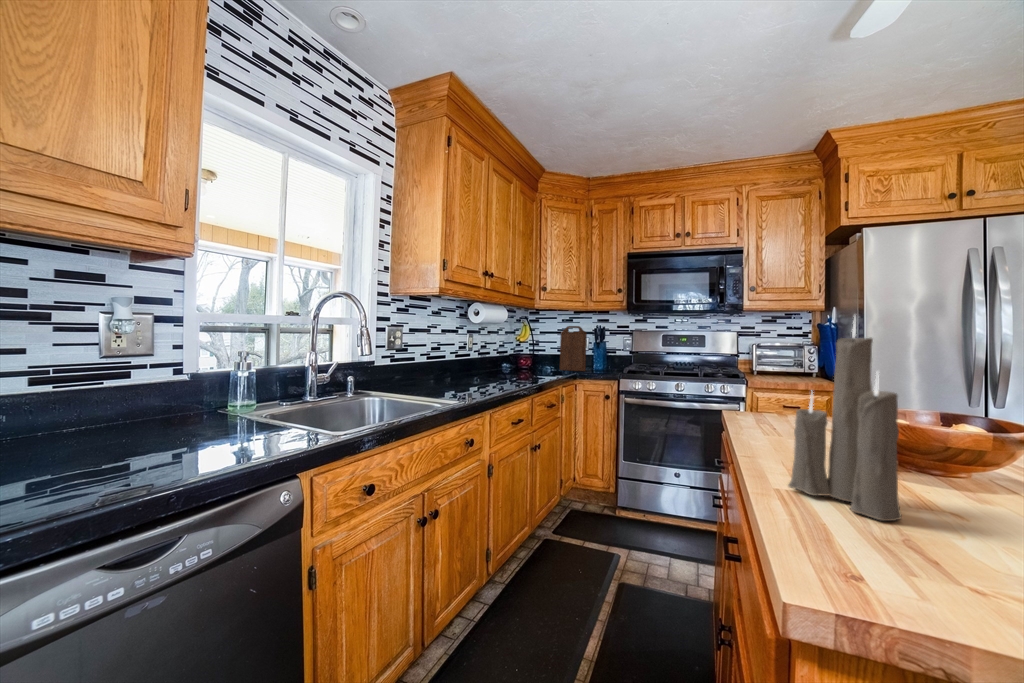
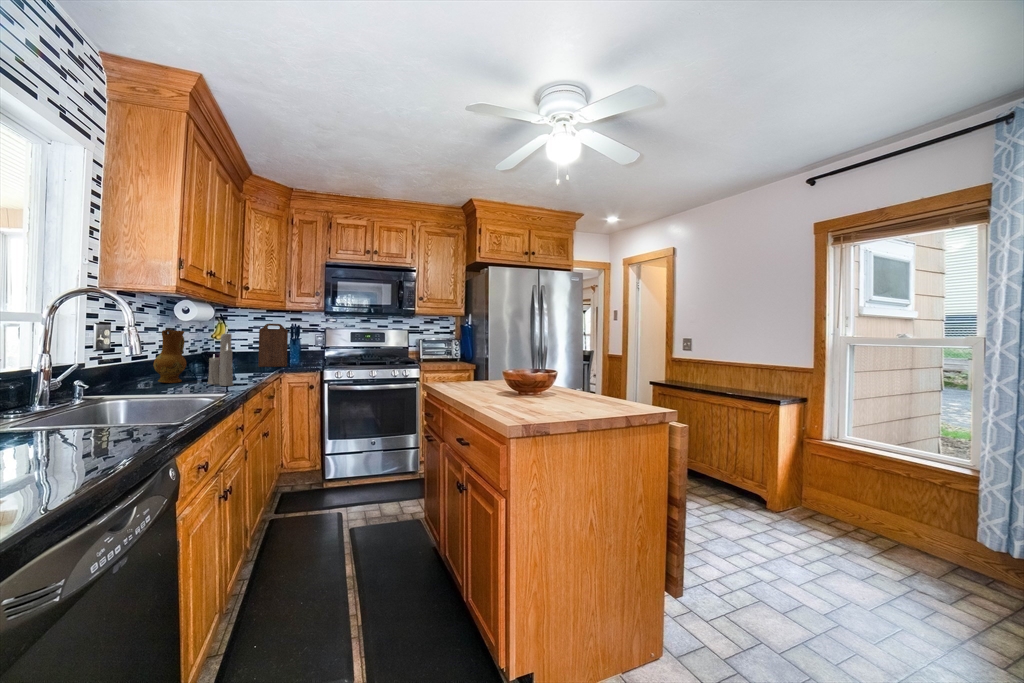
candle: present [788,317,902,521] -> present [207,333,233,386]
ceramic jug: none [442,332,468,382] -> present [154,330,186,383]

